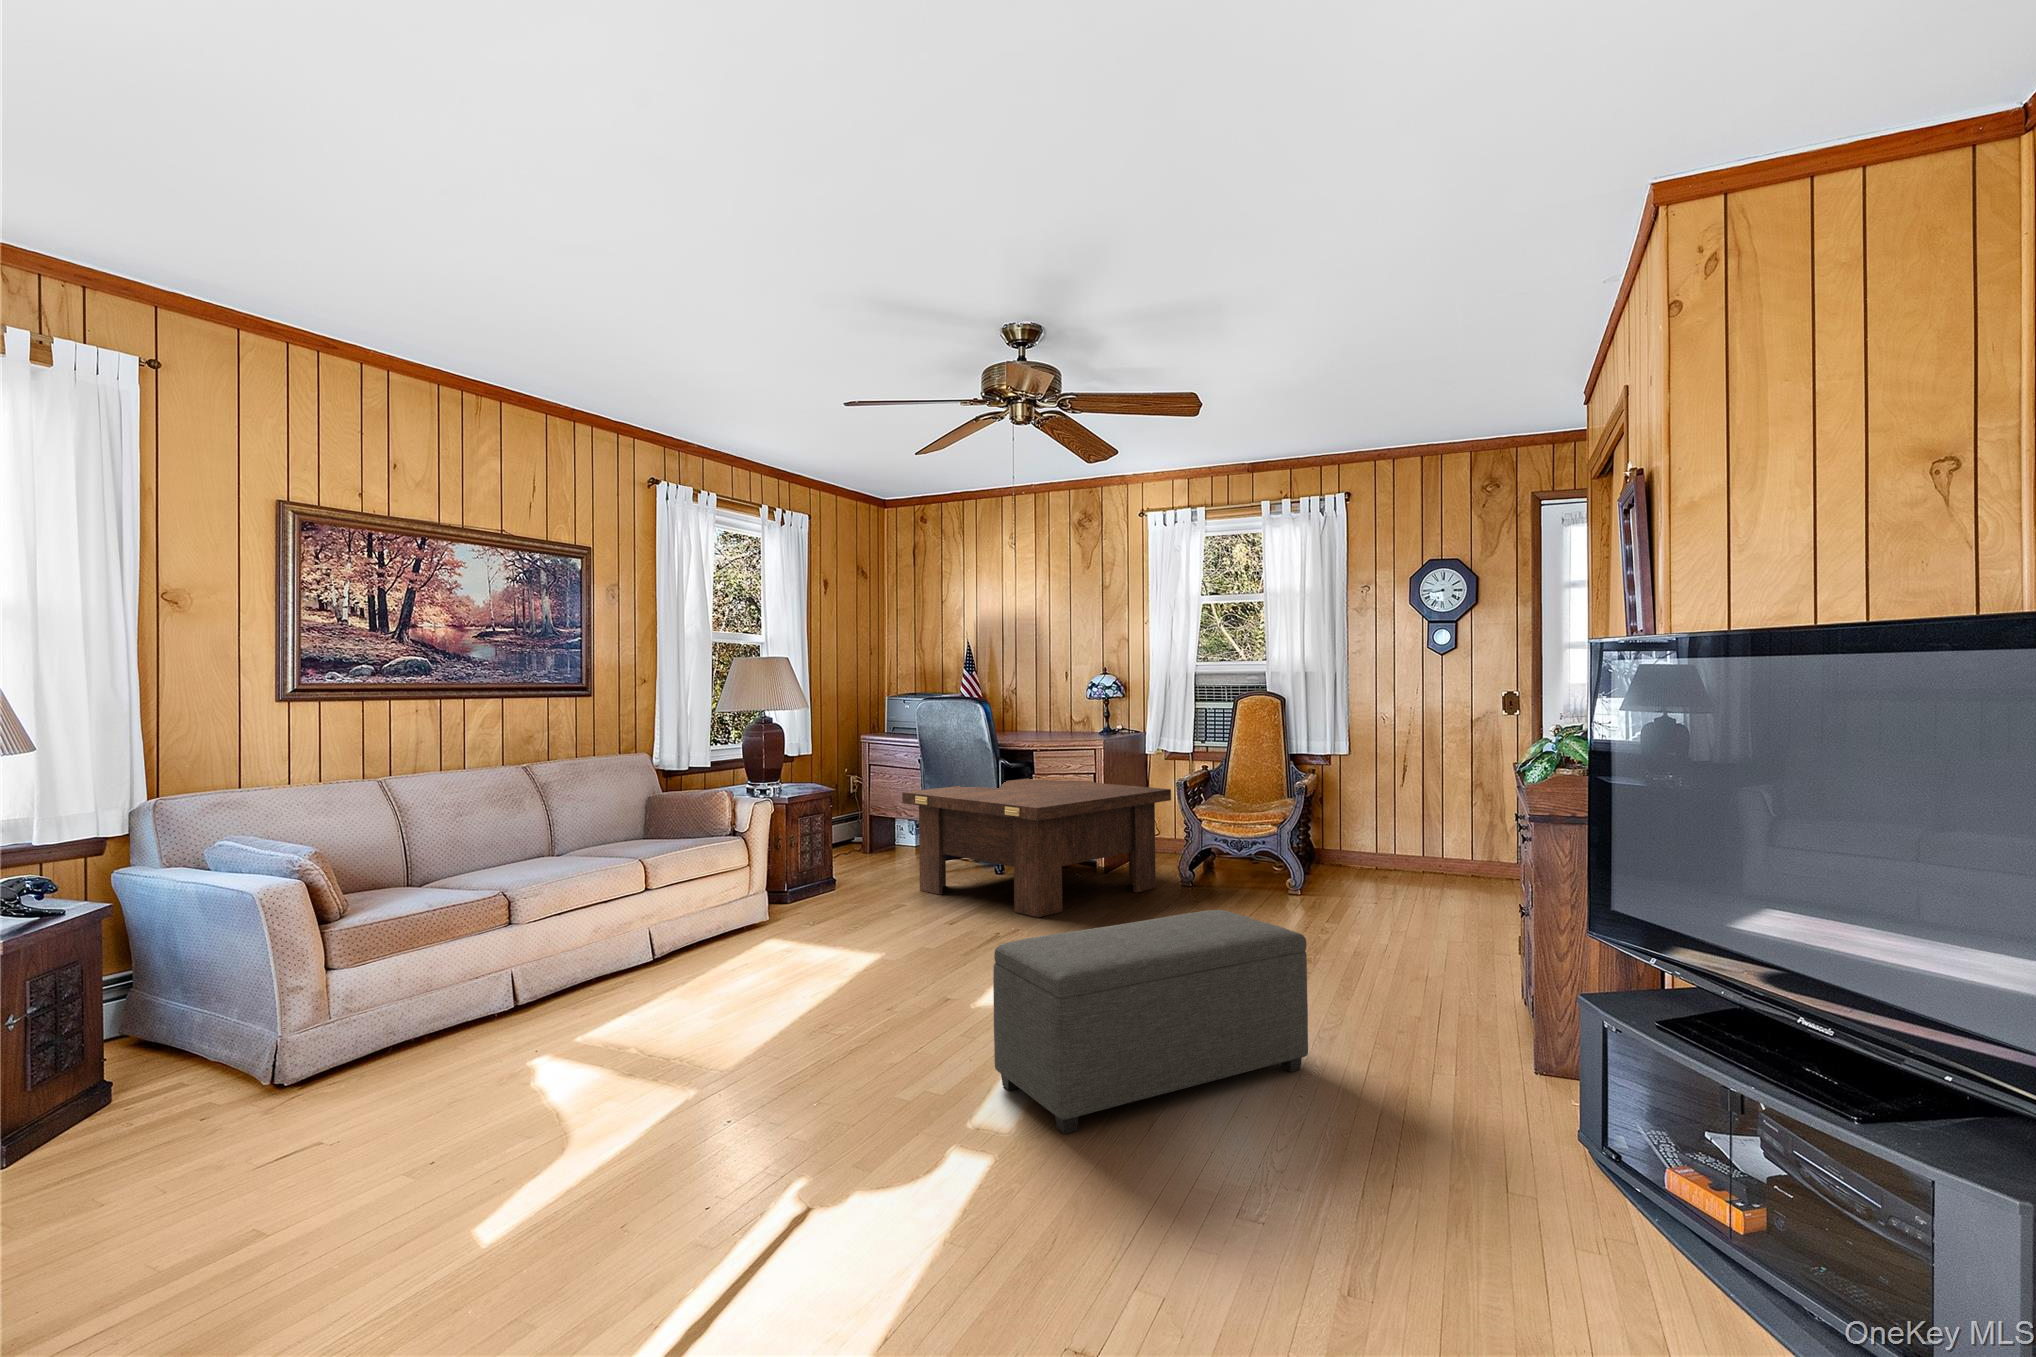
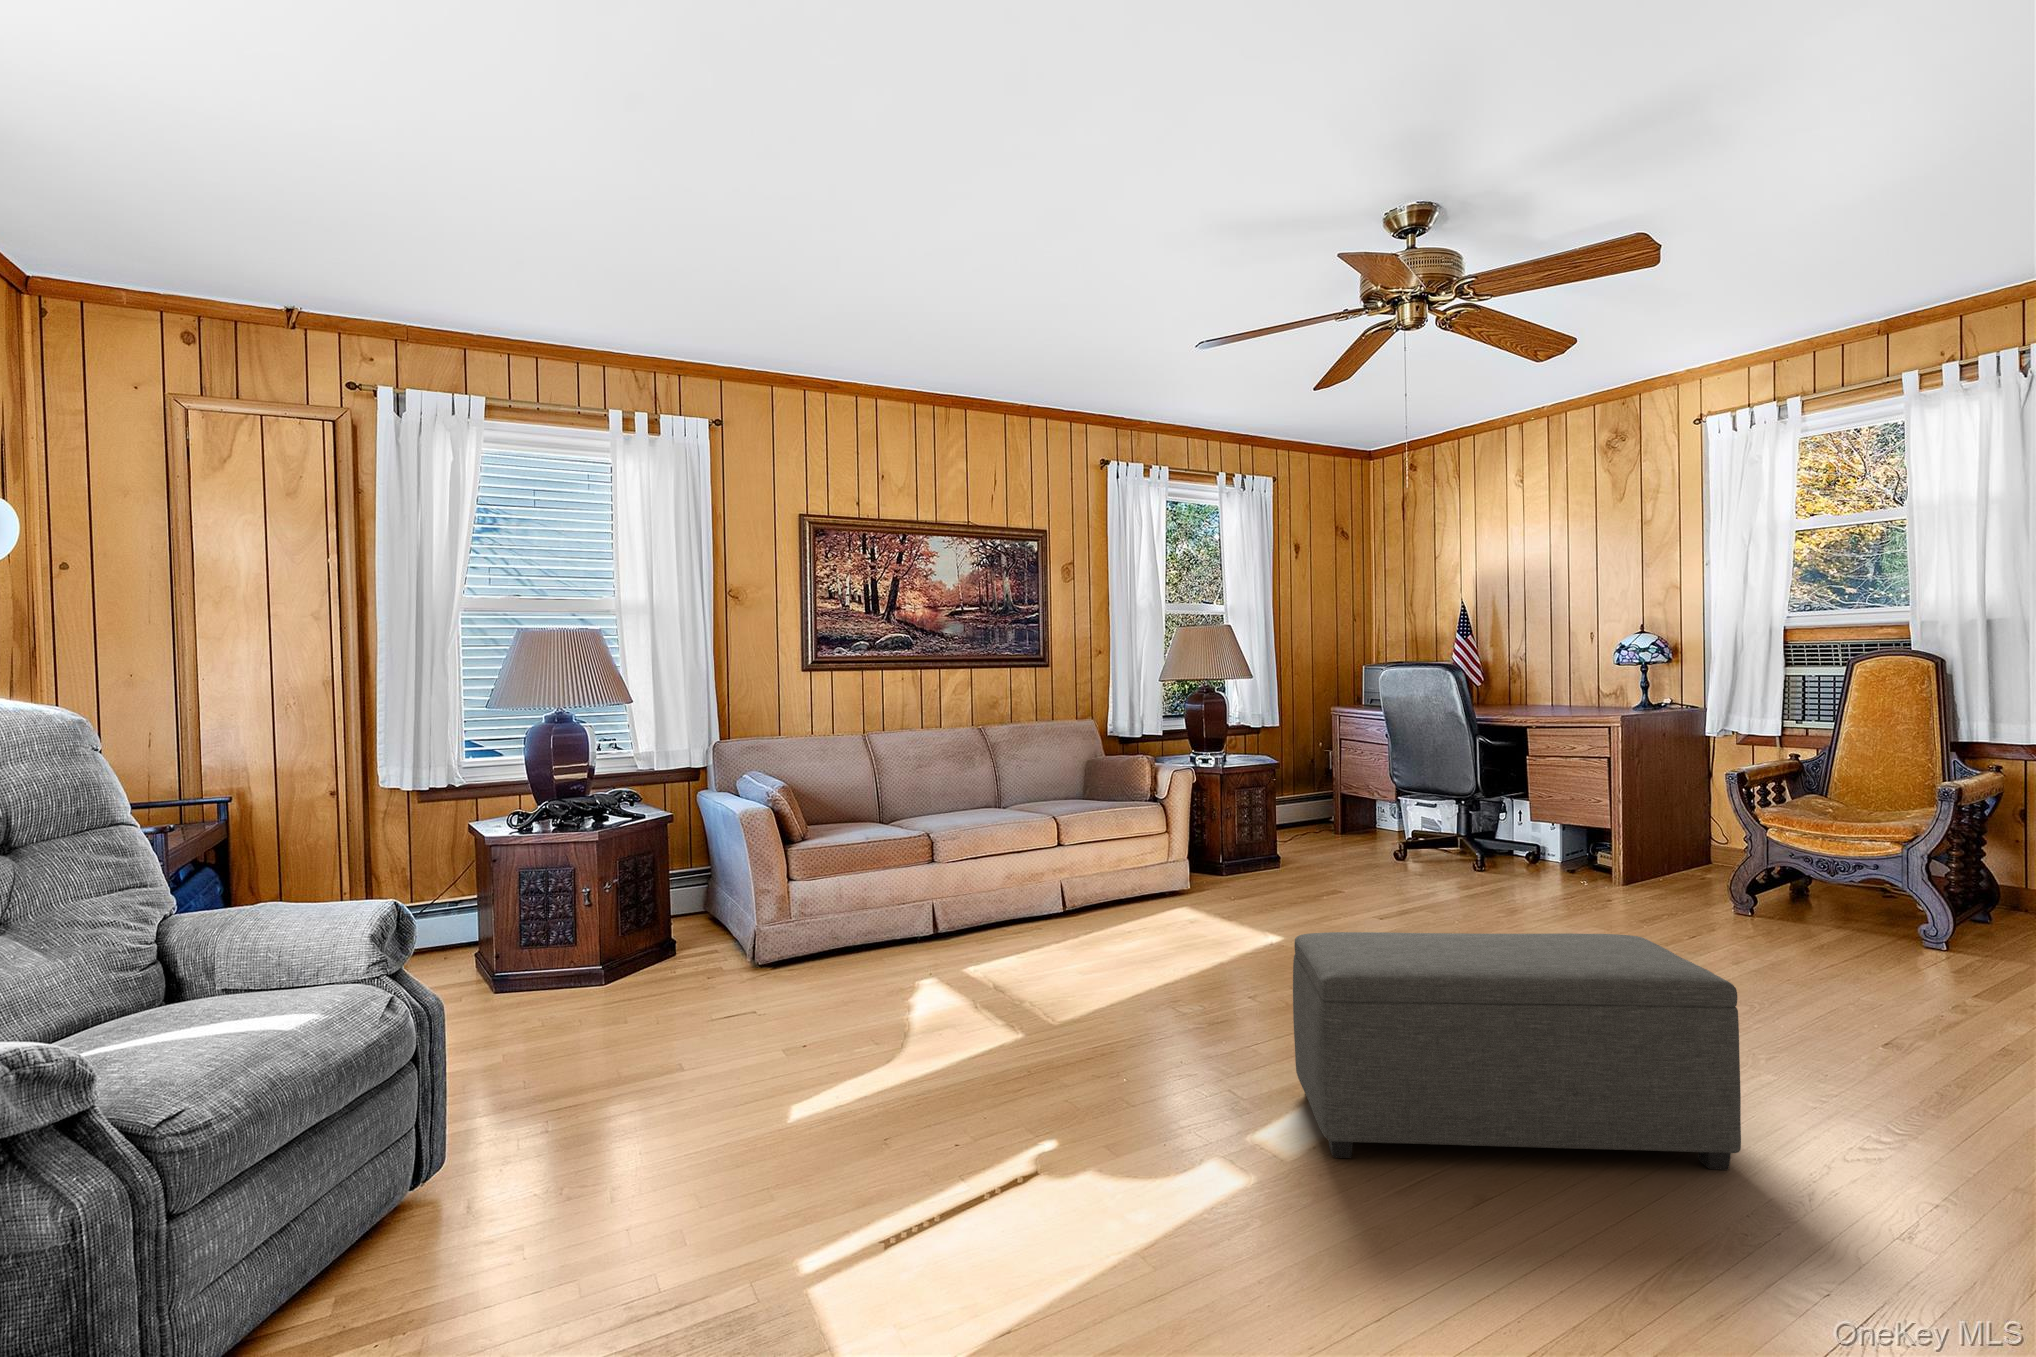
coffee table: present [902,779,1171,917] -> none [1352,761,1714,924]

